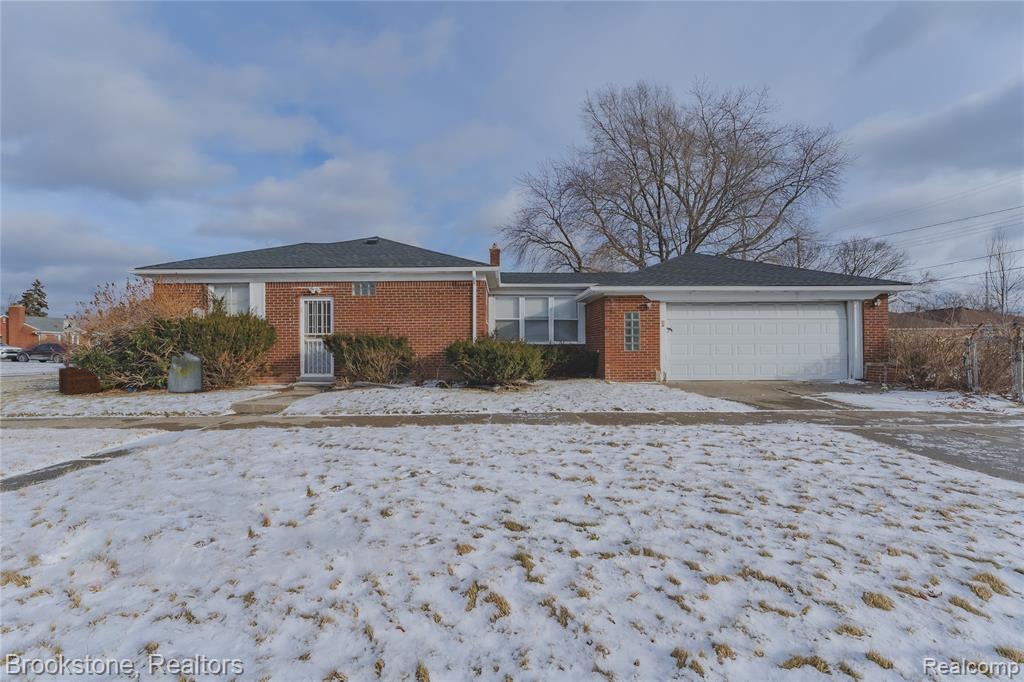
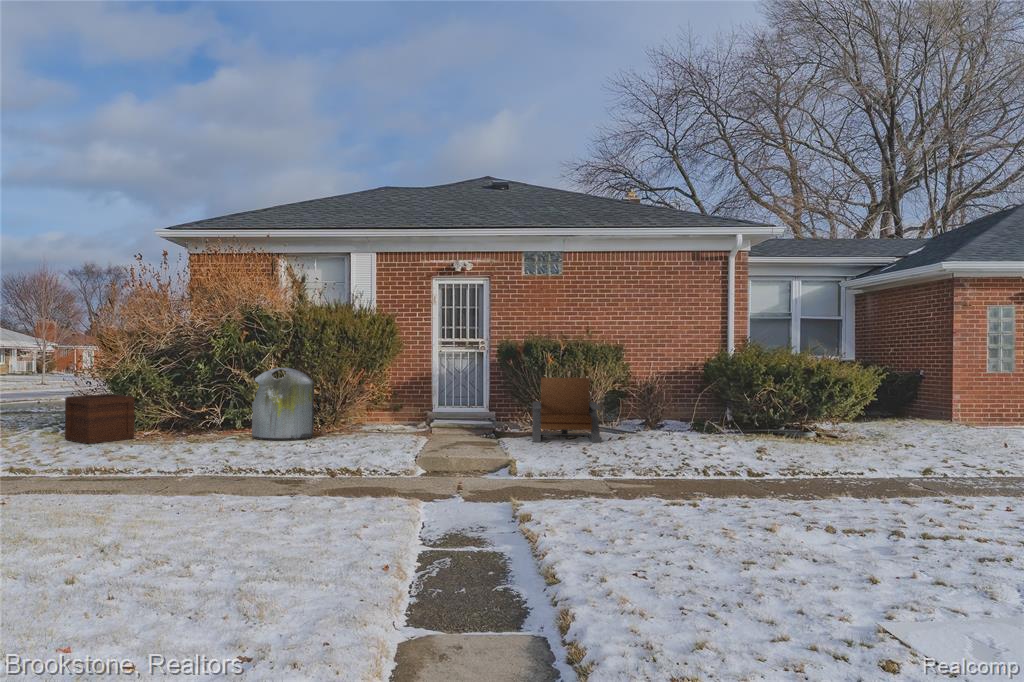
lounge chair: none [324,357,374,395] -> present [532,378,601,443]

